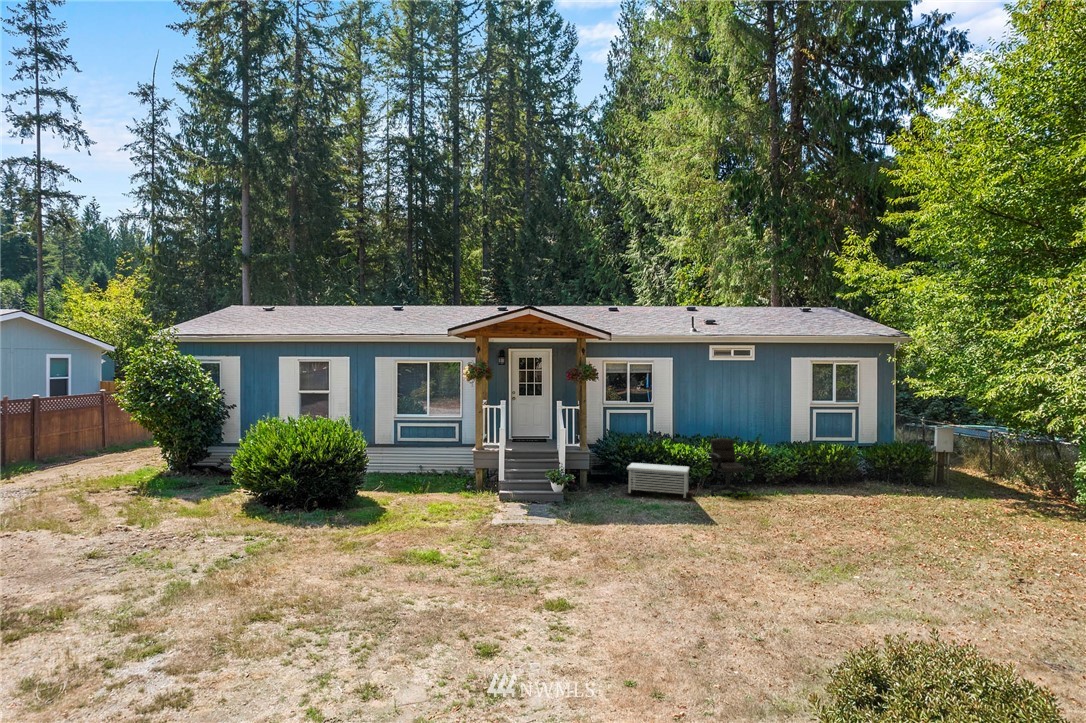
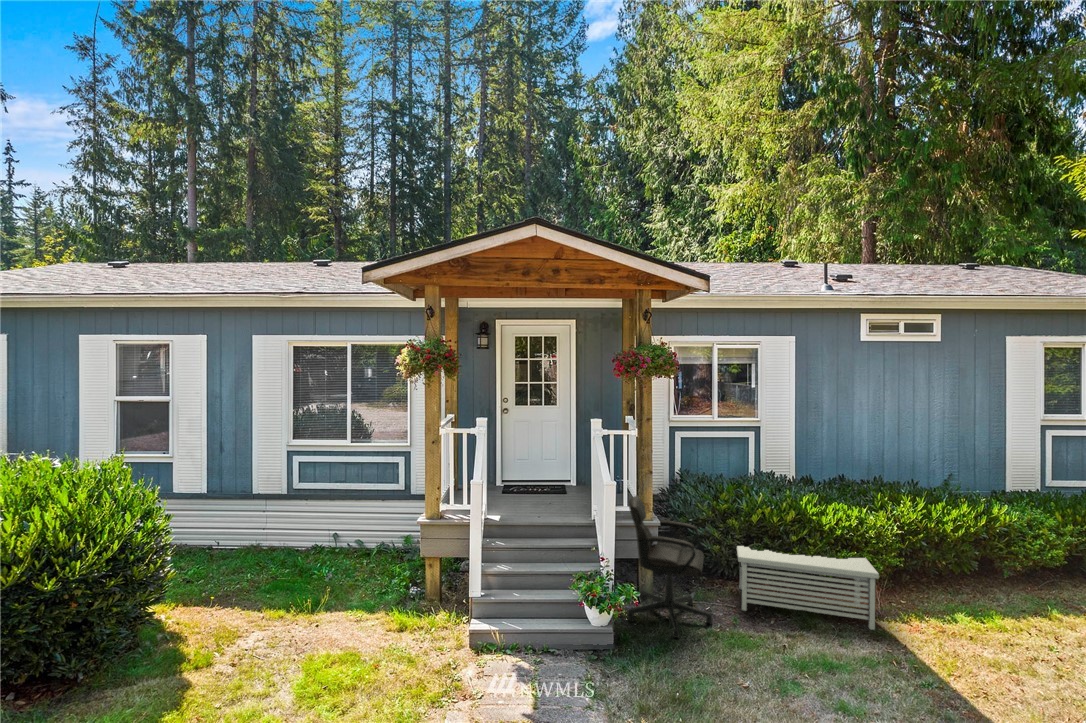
chair: present [710,438,750,498] -> present [627,496,712,638]

